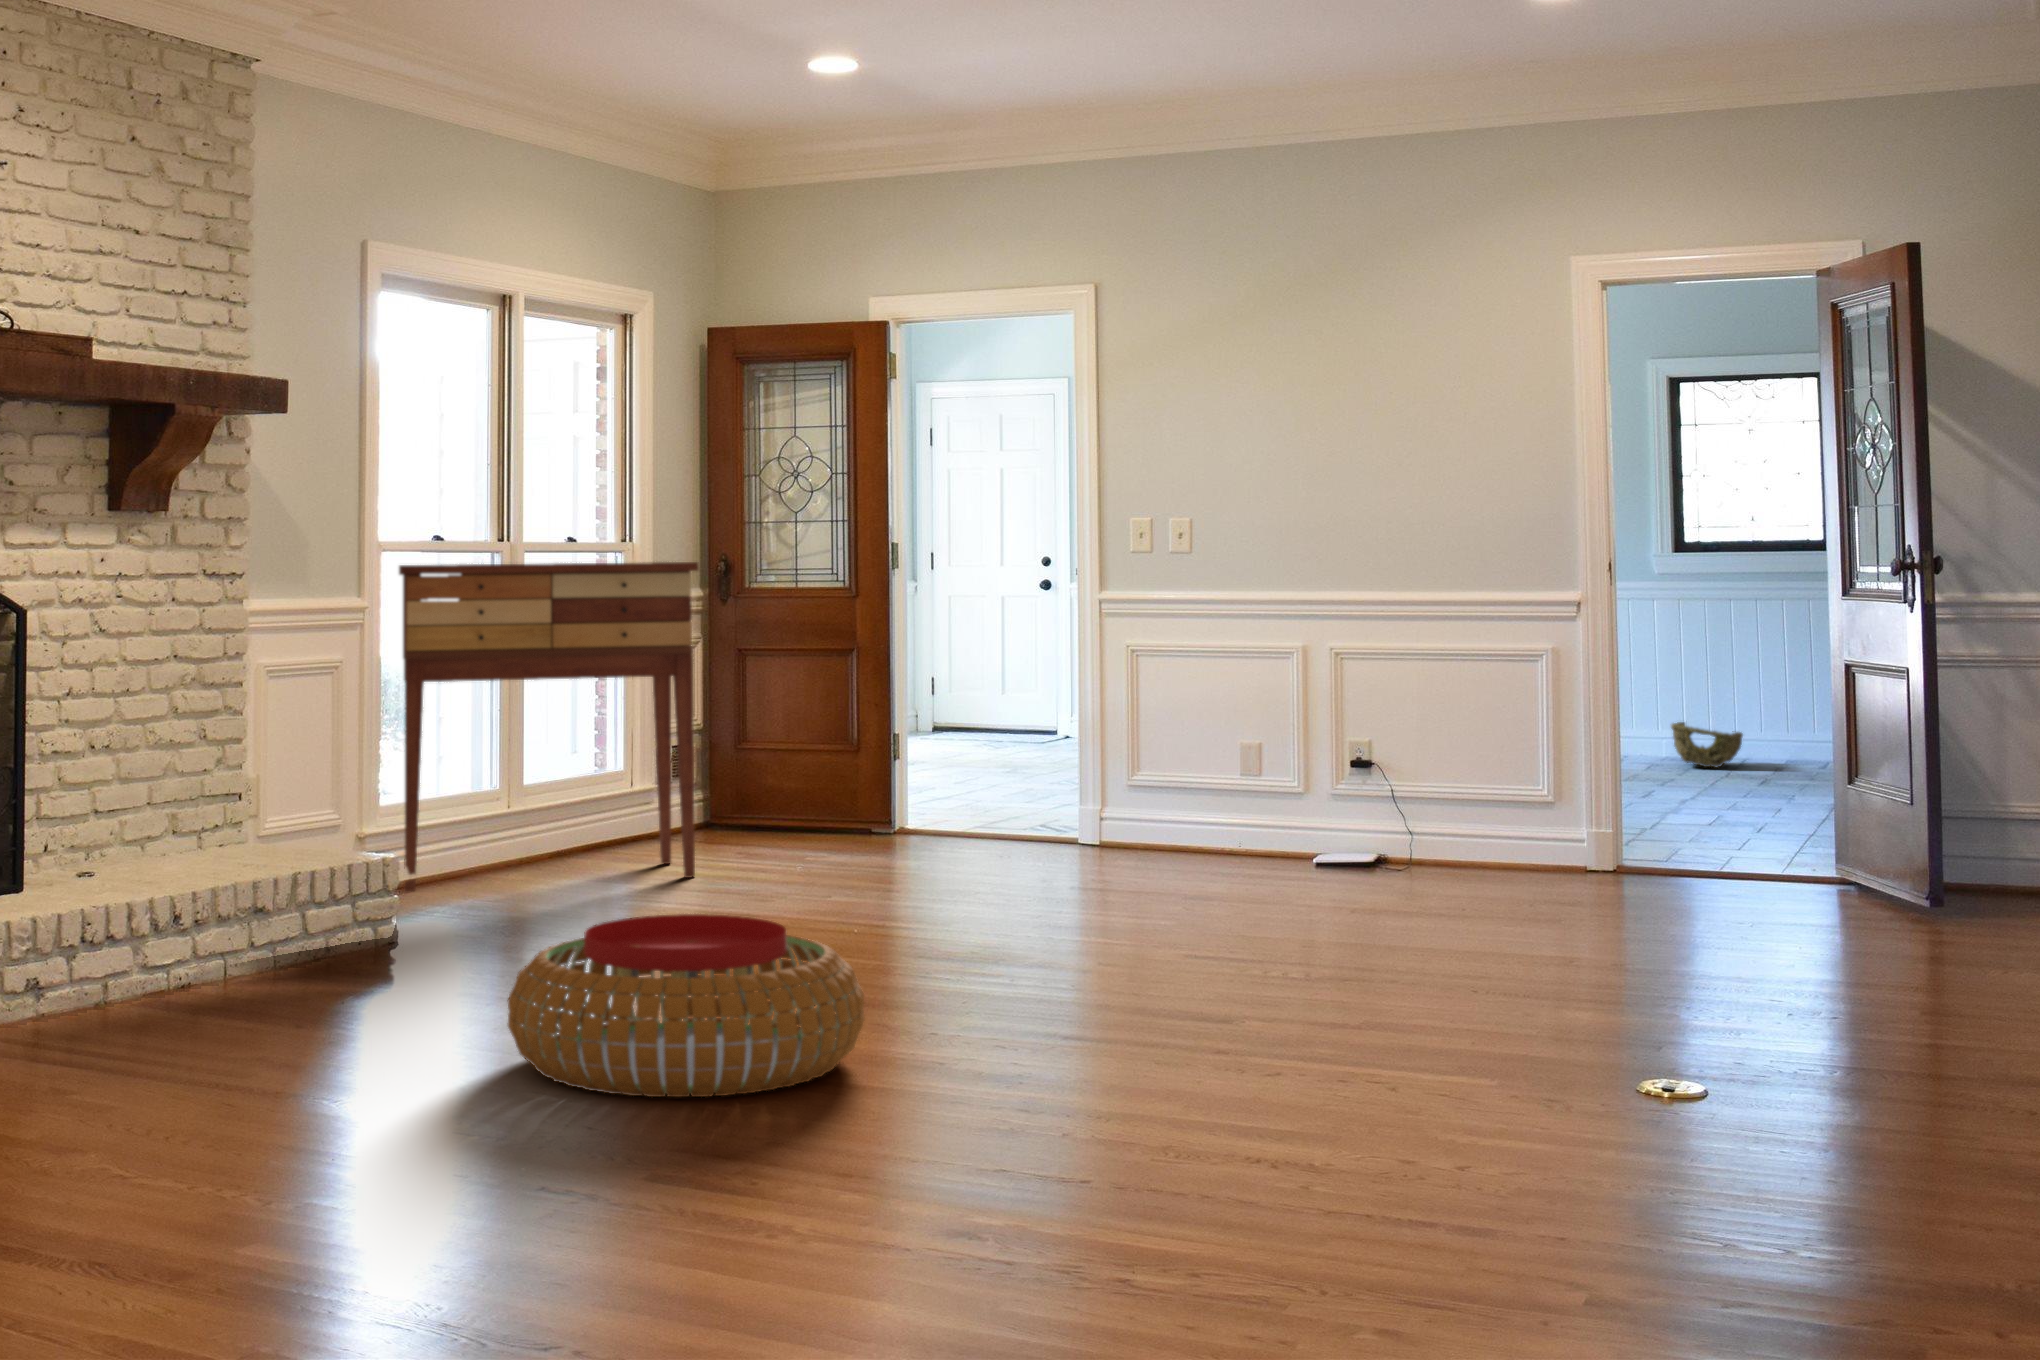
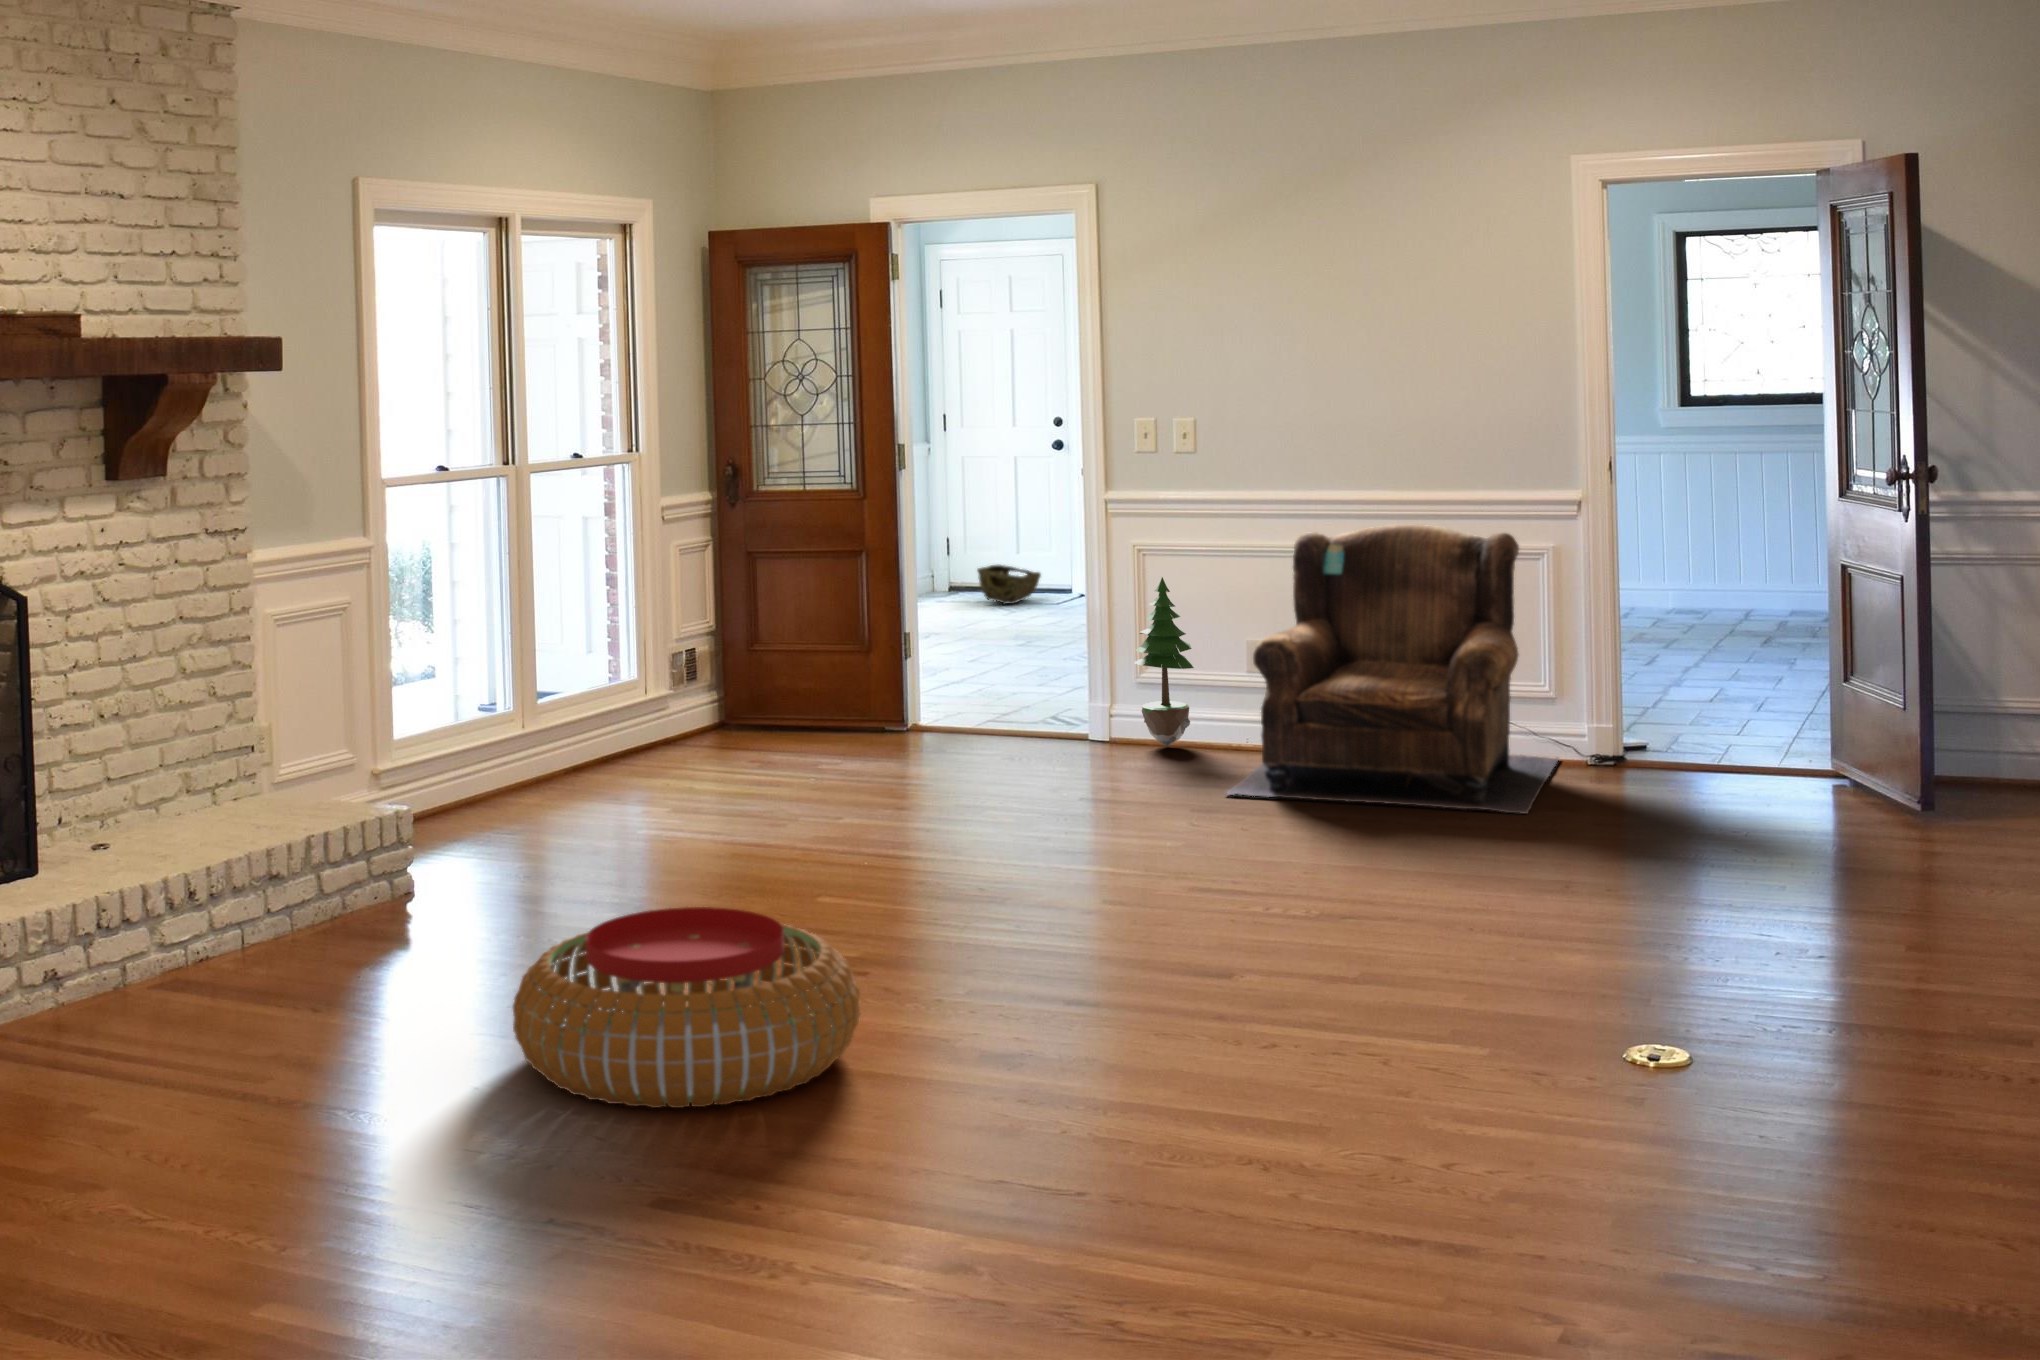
console table: present [399,562,699,891] -> none [397,482,705,818]
armchair: none [1229,618,1574,900] -> present [1227,525,1559,814]
potted tree: none [1132,673,1196,849] -> present [1134,577,1194,746]
woven basket: present [1671,722,1743,768] -> present [977,565,1041,604]

